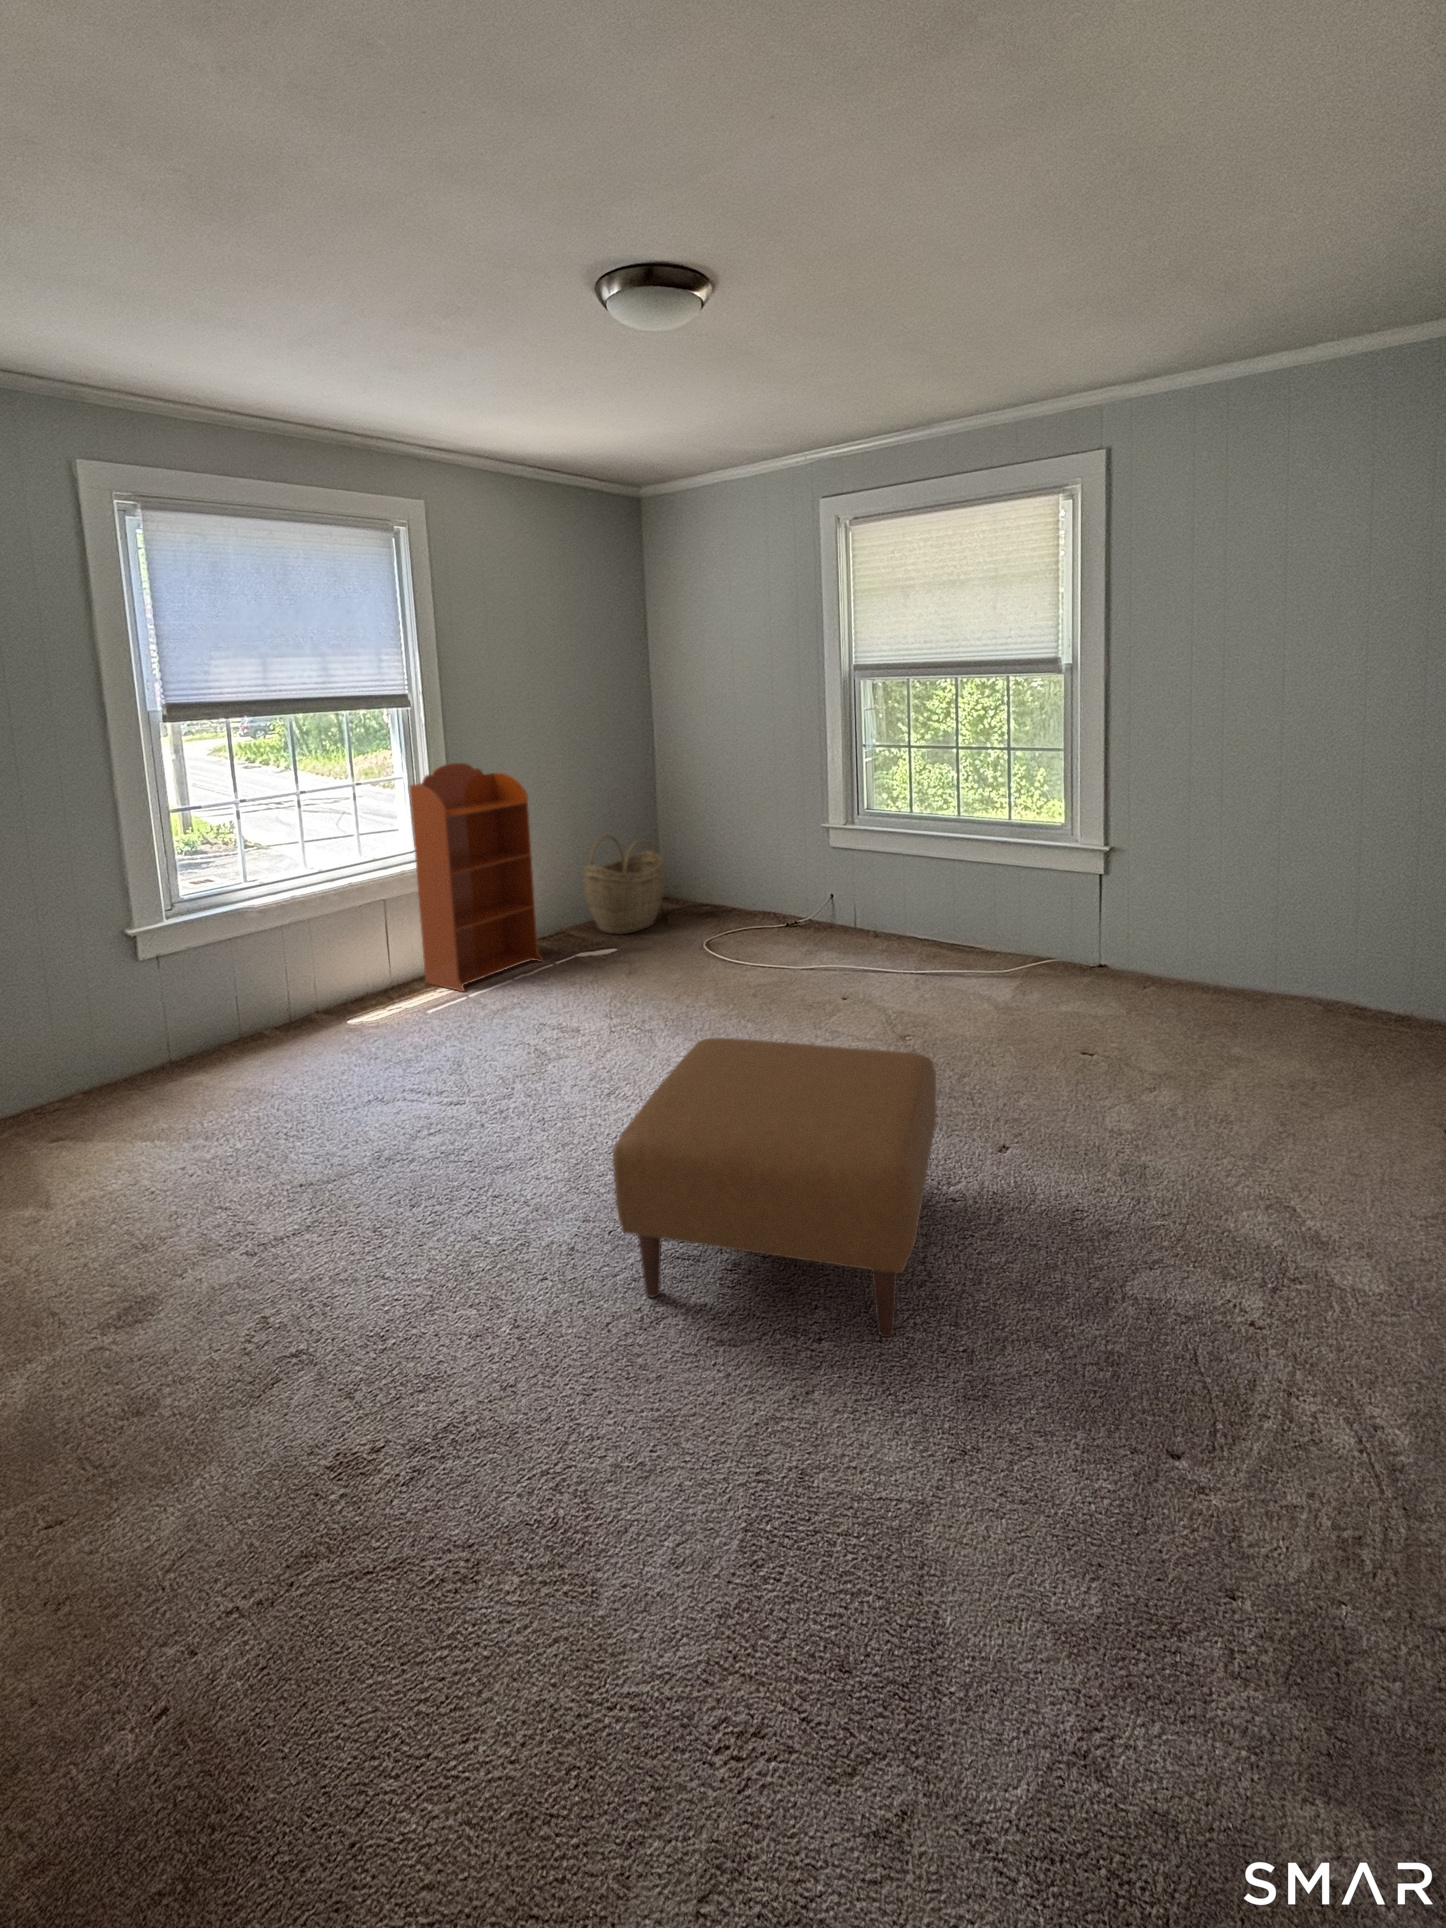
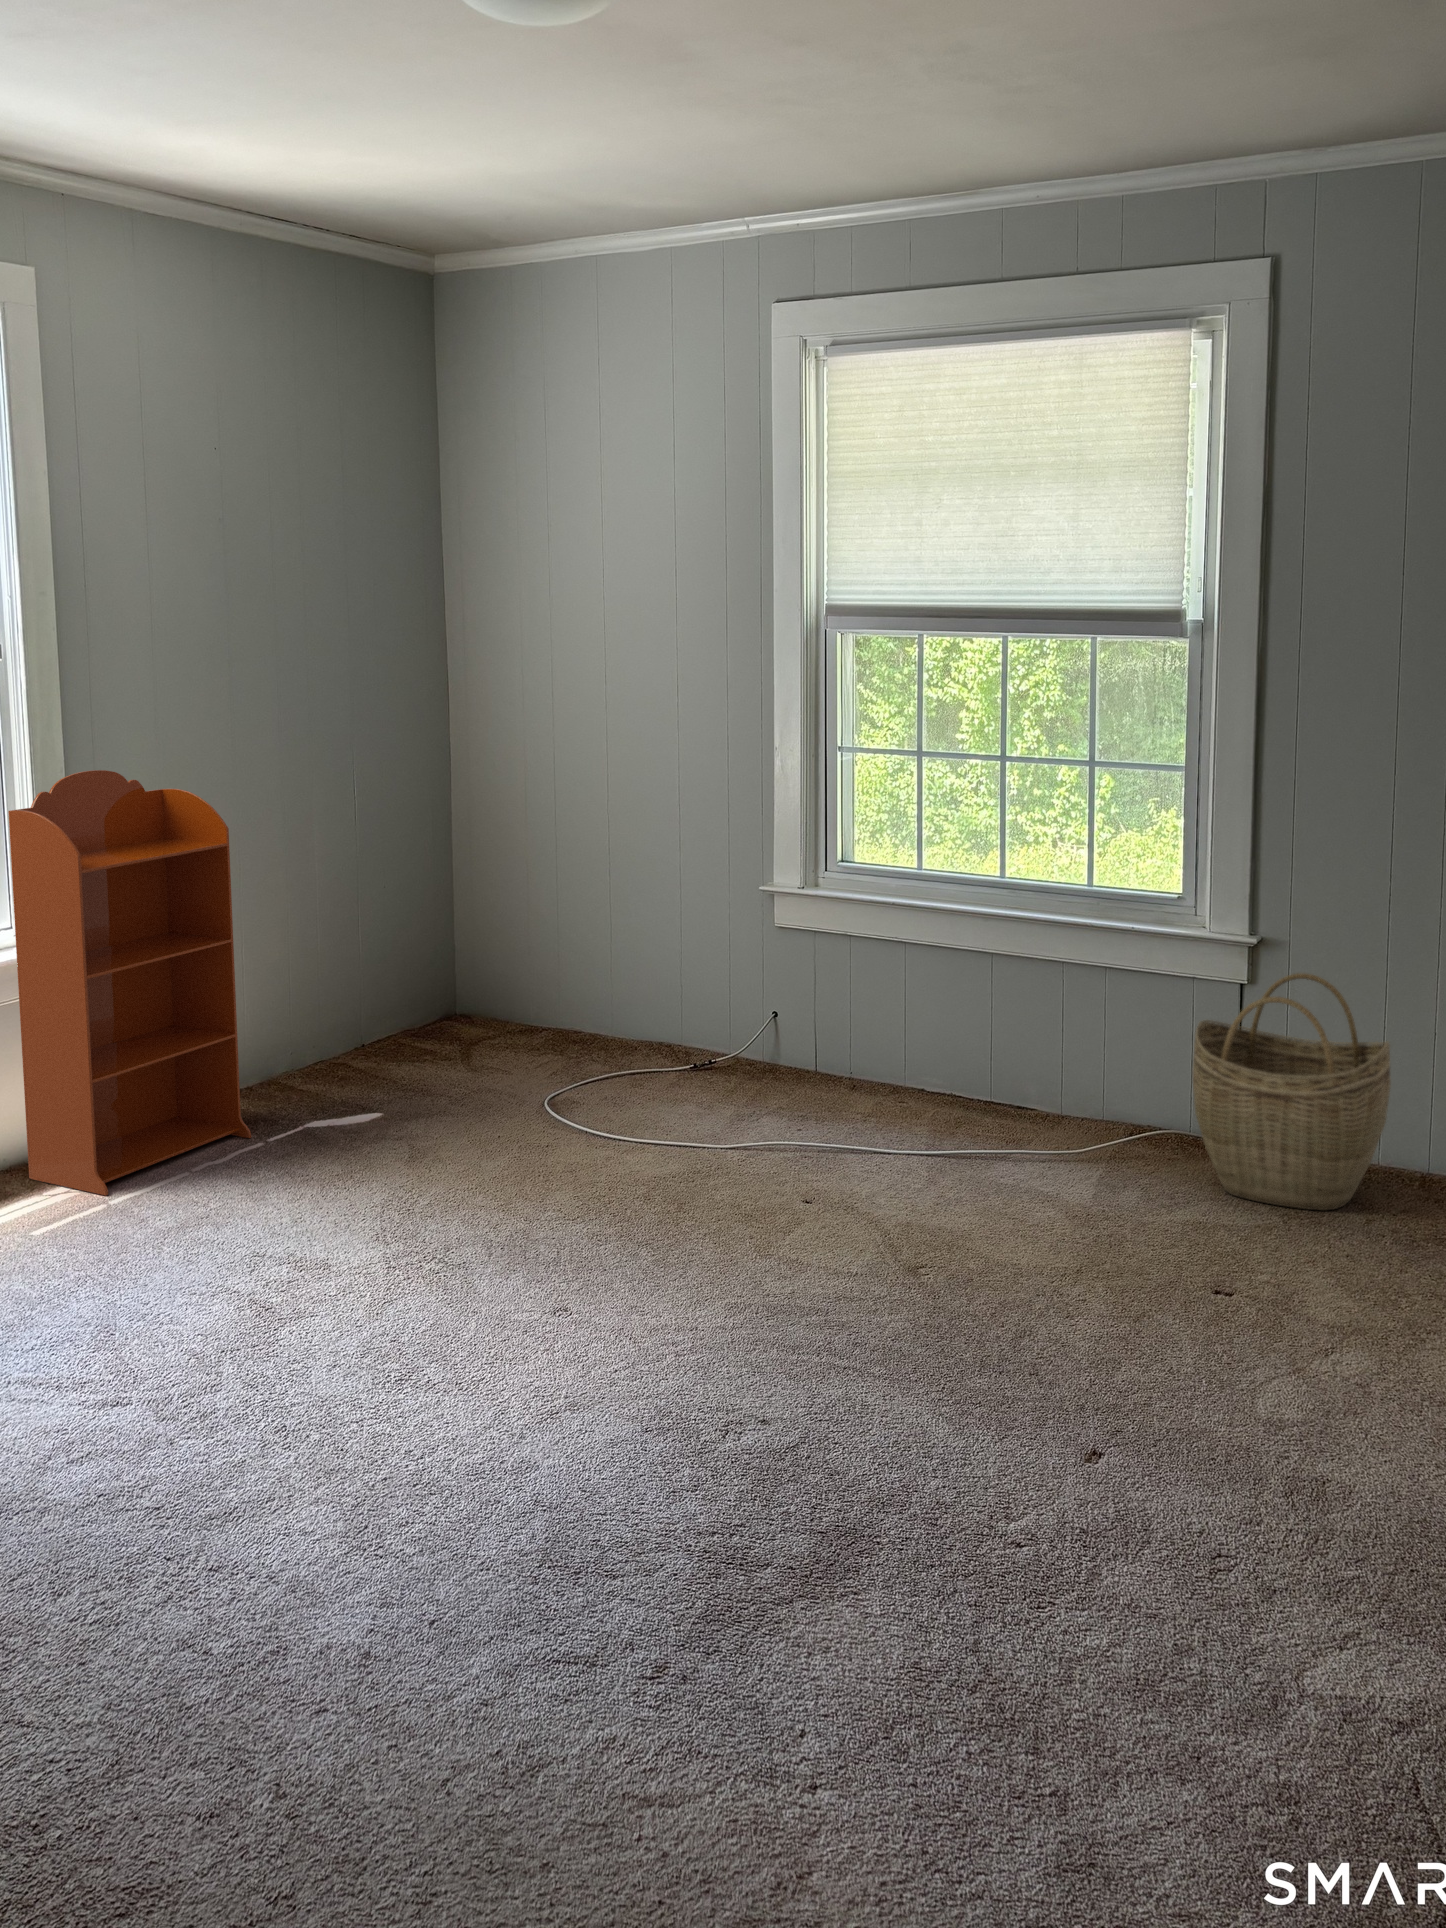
woven basket: present [584,836,664,935] -> present [1193,973,1391,1211]
ottoman: present [613,1038,936,1337] -> none [457,1276,992,1778]

